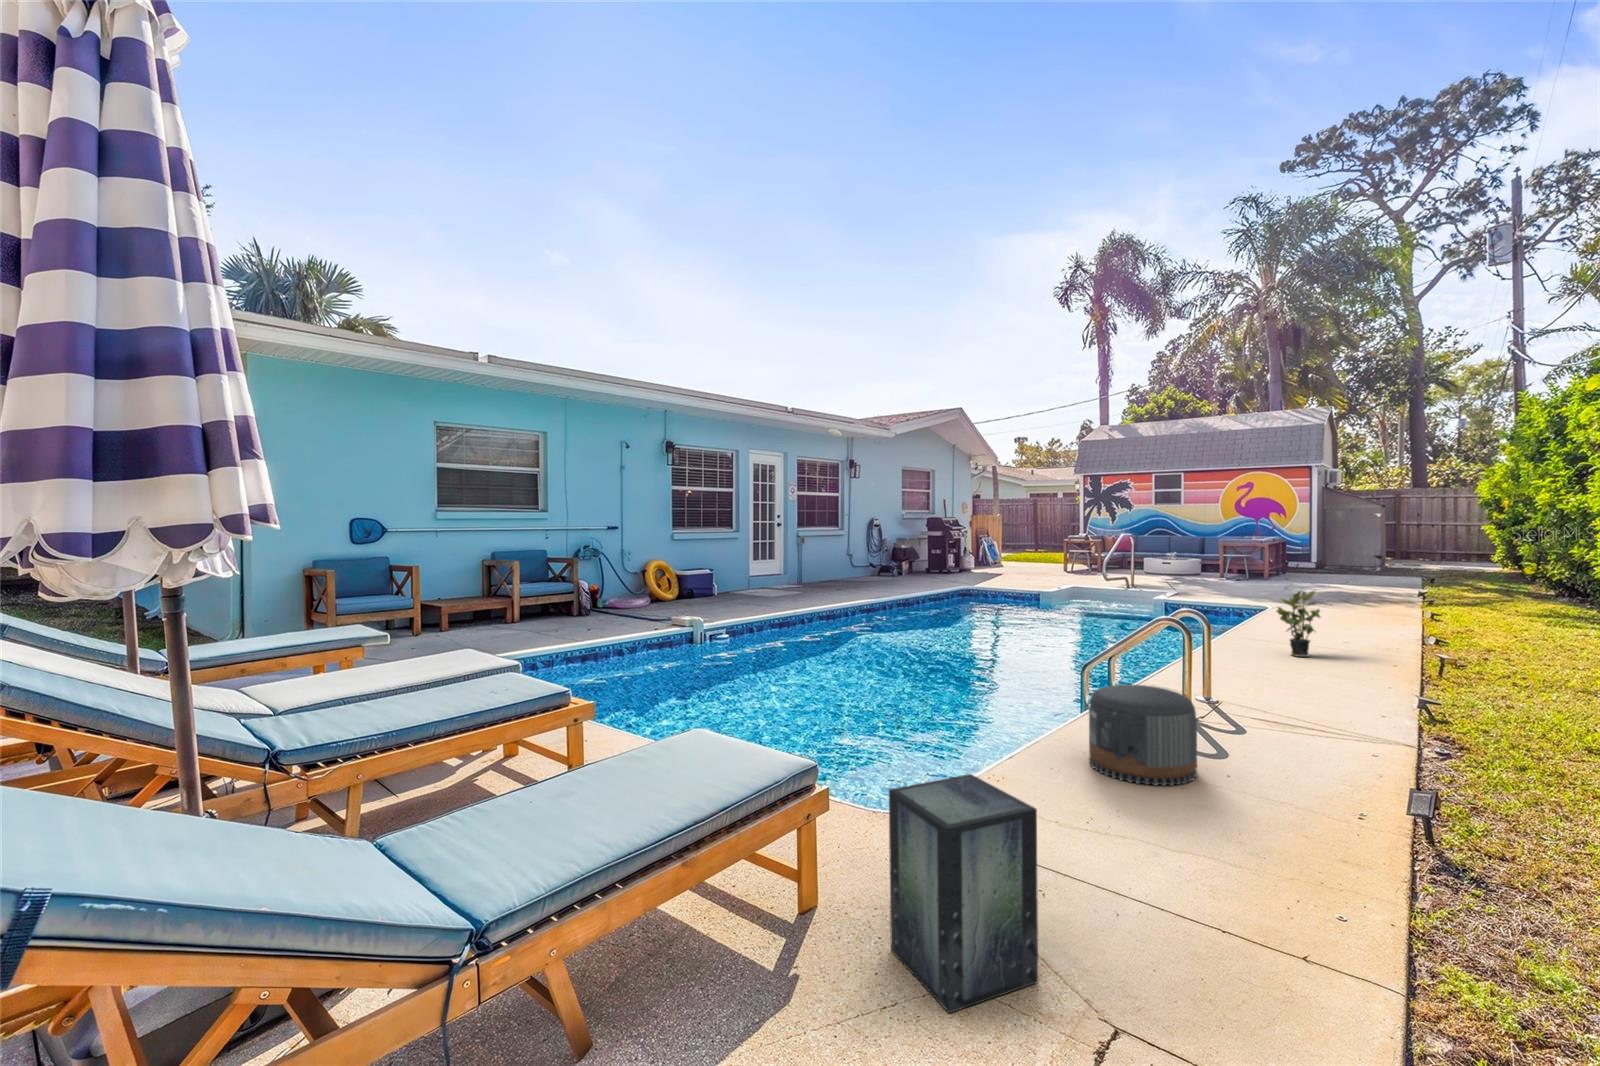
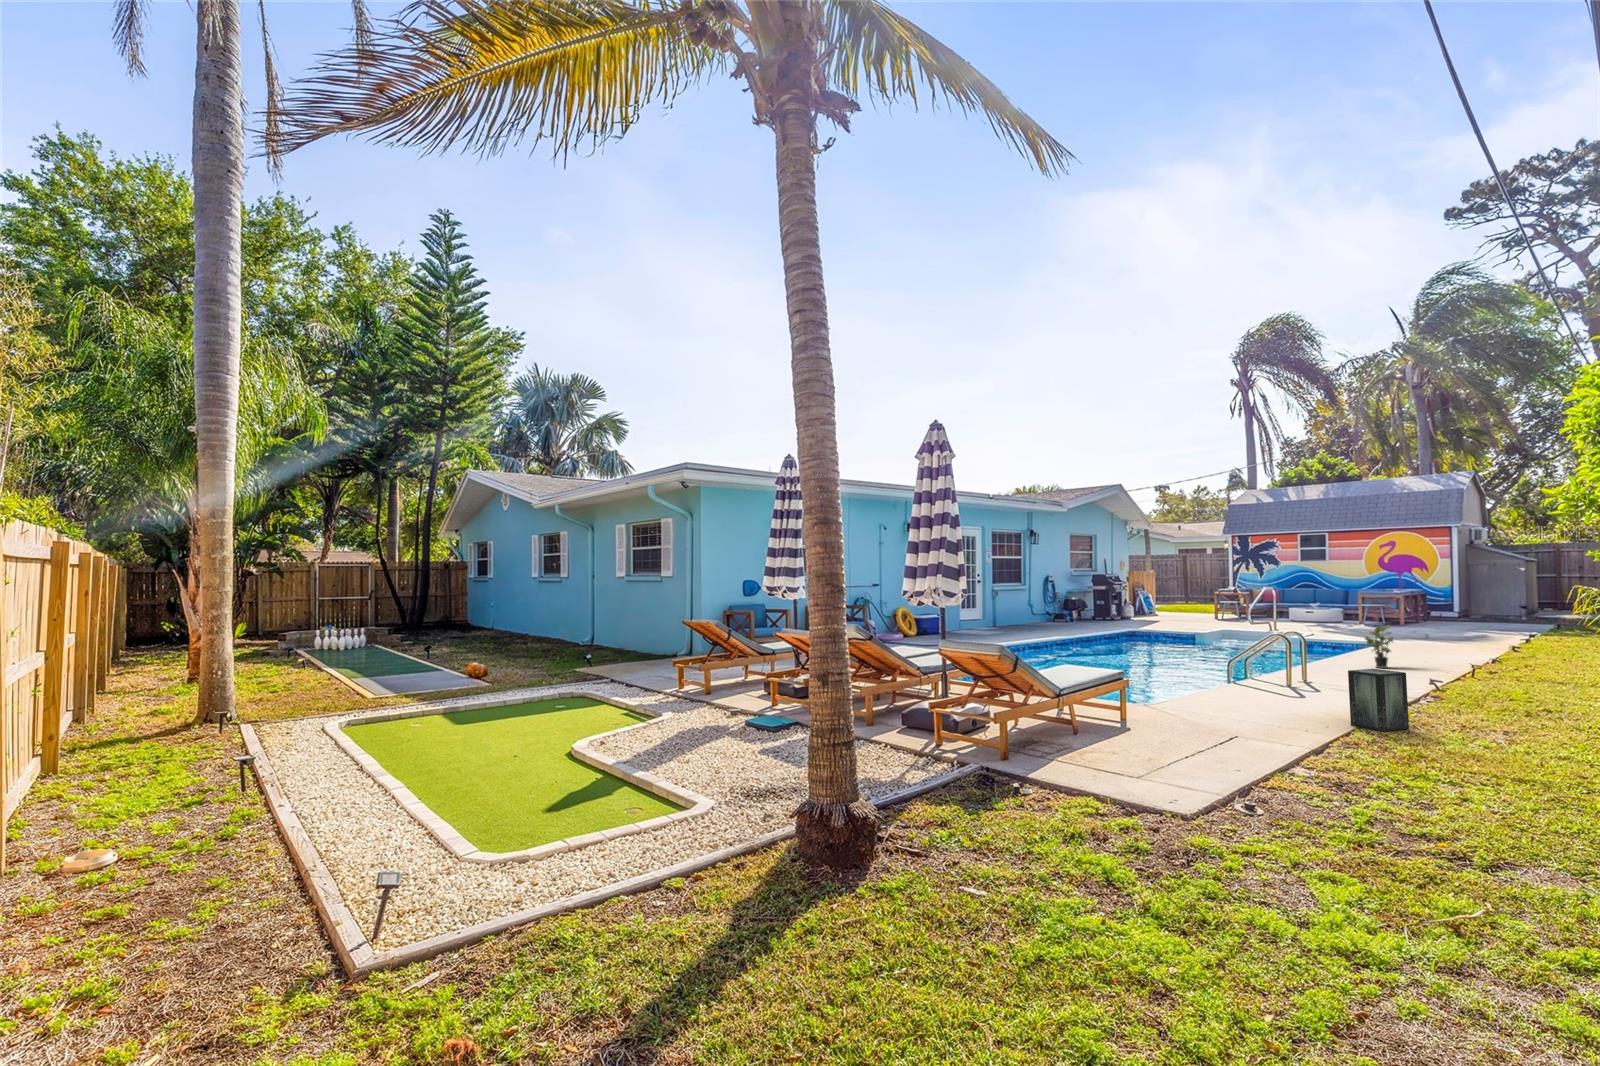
pouf: present [1089,685,1197,786] -> none [1232,663,1287,706]
storage box: present [889,774,1038,1013] -> present [1348,669,1409,732]

